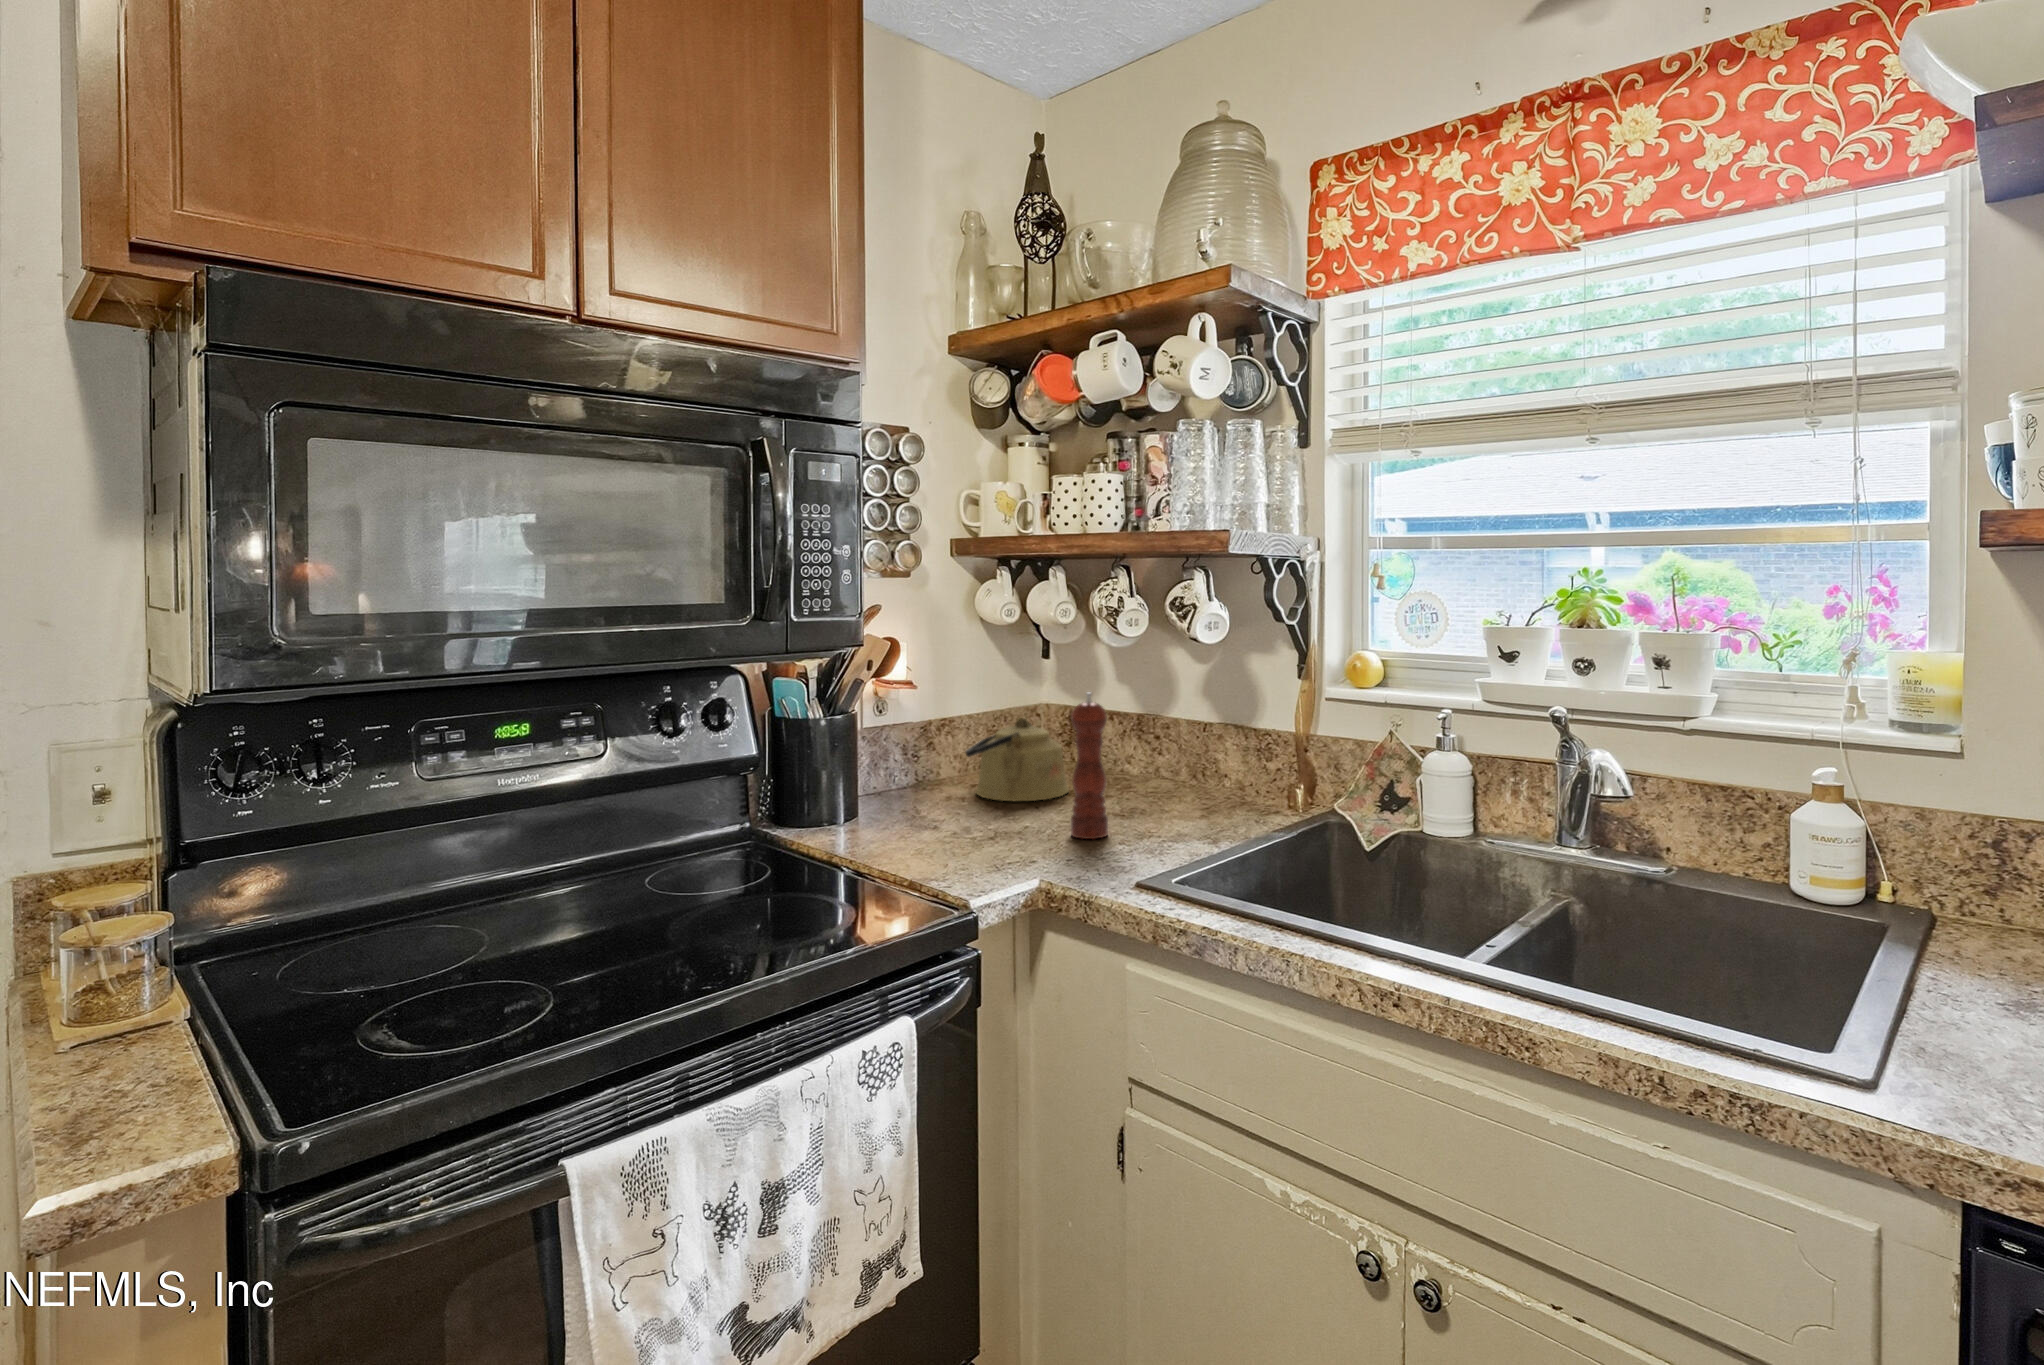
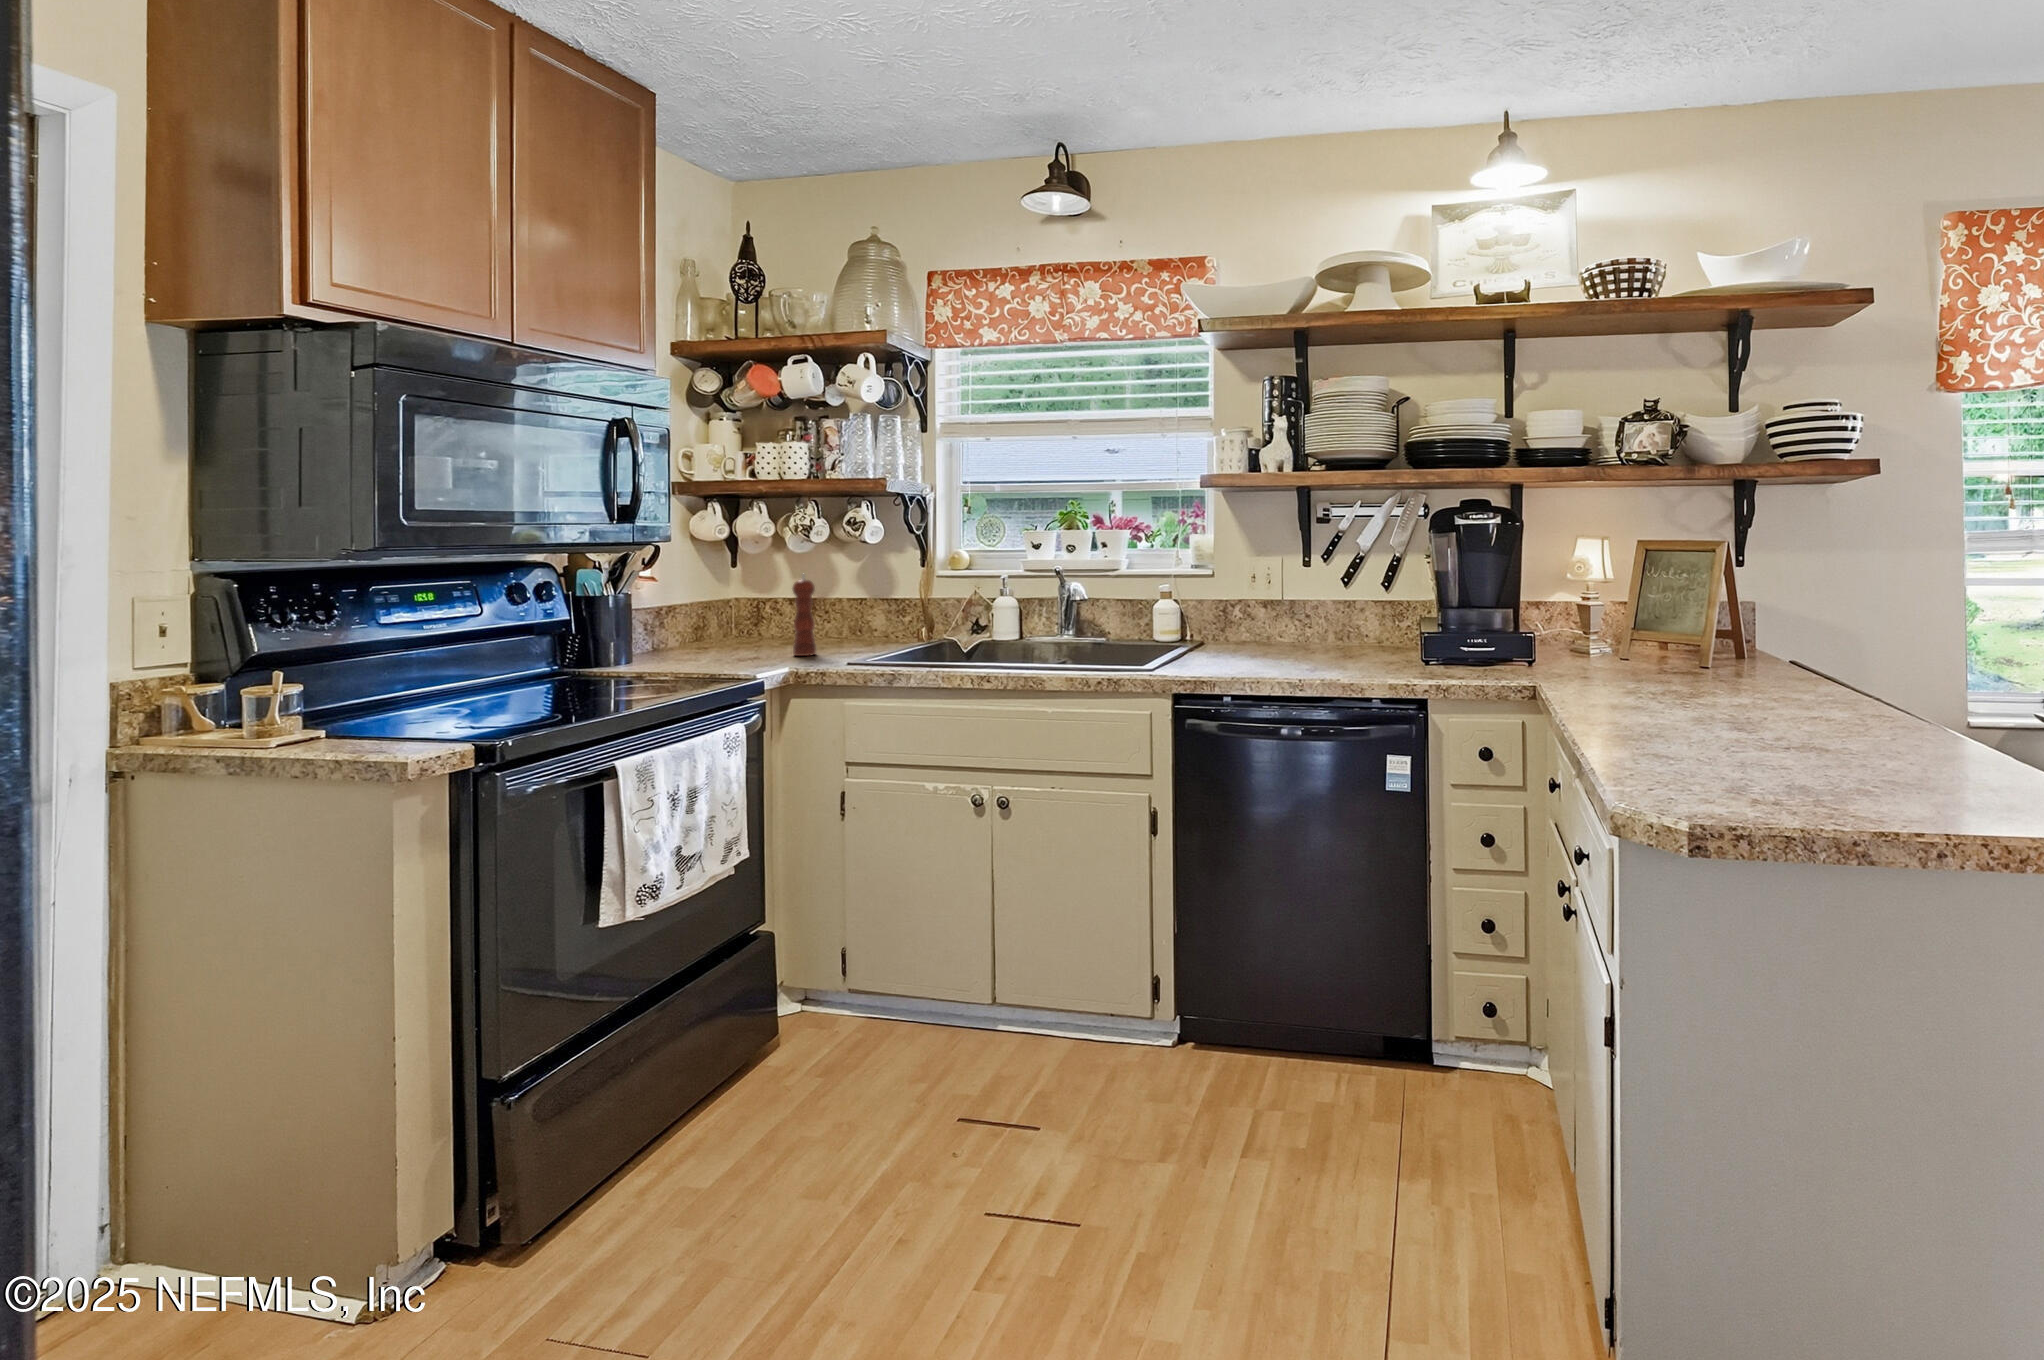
kettle: present [966,718,1069,801] -> none [703,600,774,650]

